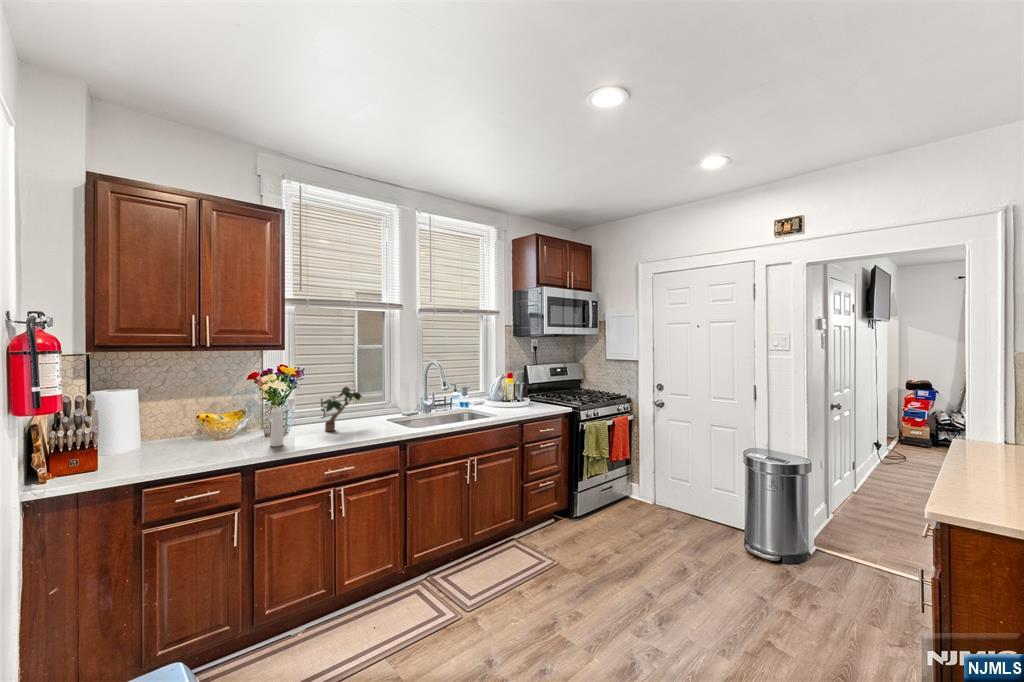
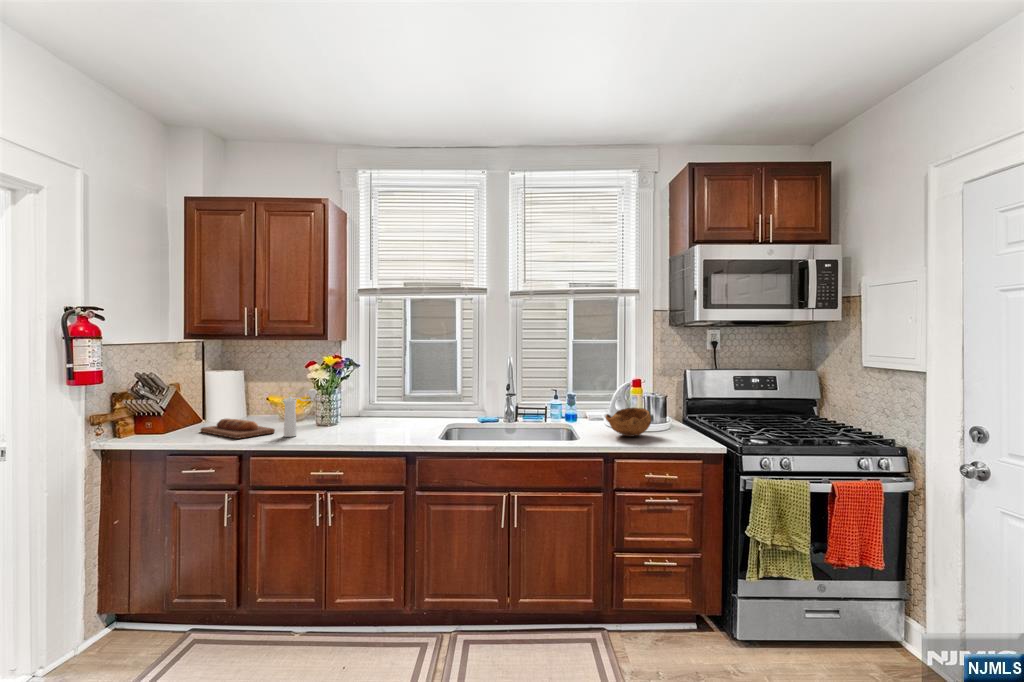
potted plant: present [321,386,362,431] -> none [341,382,408,431]
wooden bowl: none [507,391,530,410] -> present [606,408,651,436]
bread loaf: none [144,437,250,458] -> present [201,419,275,439]

